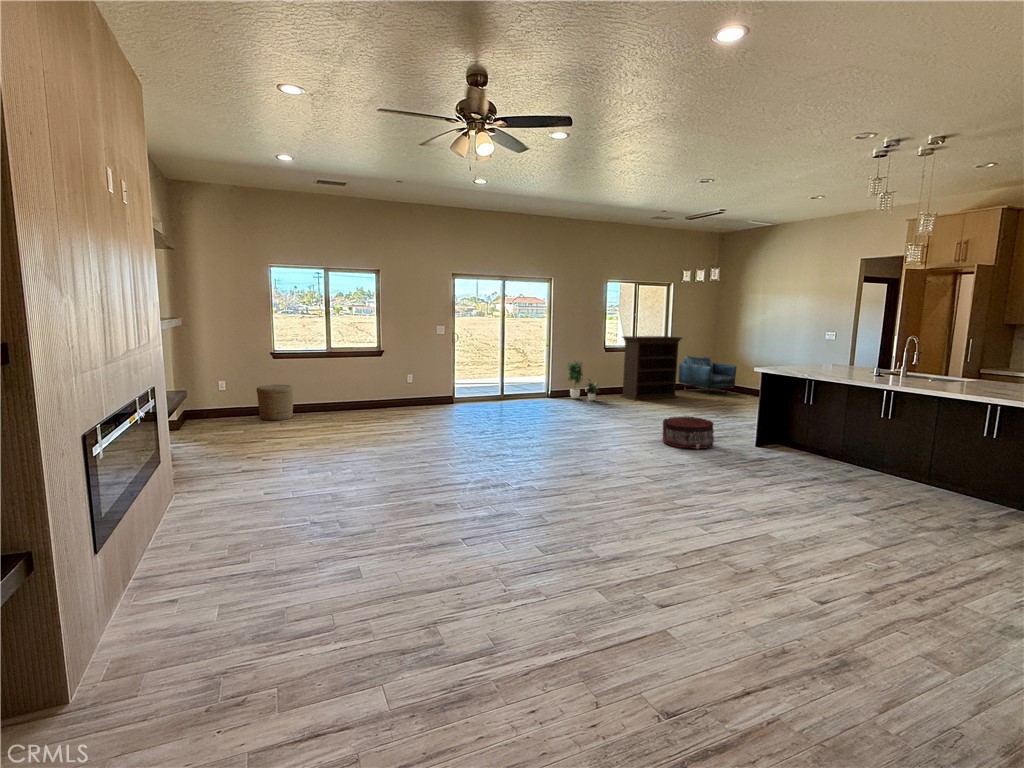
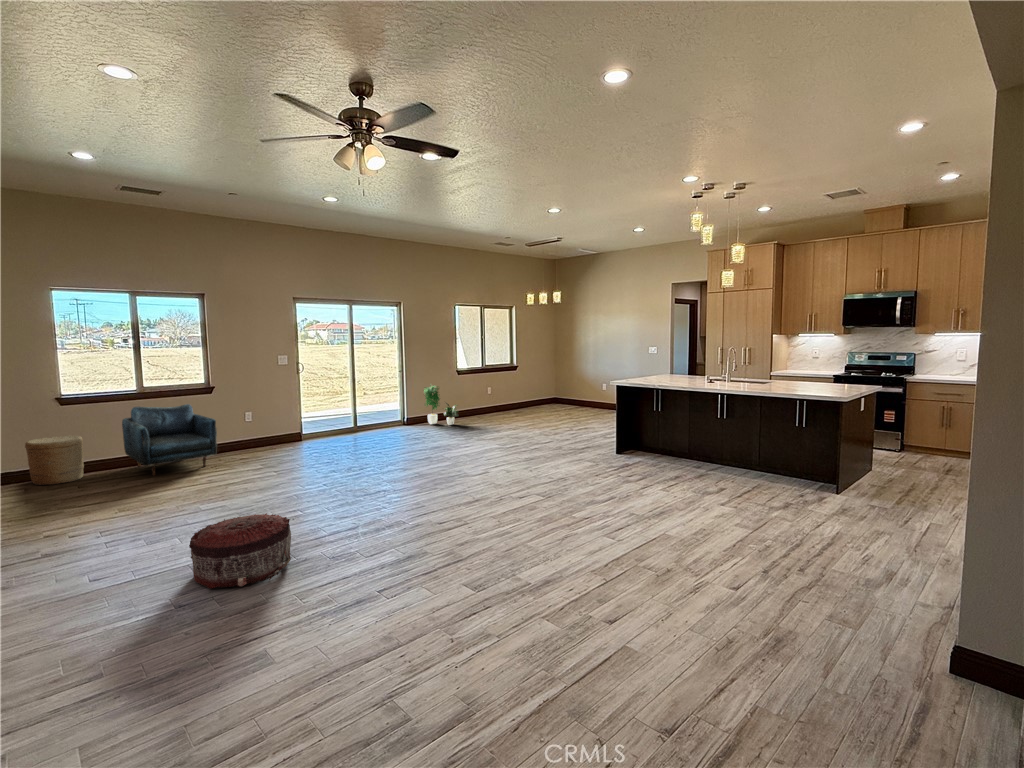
bookshelf: present [620,336,682,400] -> none [475,356,533,421]
armchair: present [679,356,736,395] -> present [122,404,217,476]
pouf: present [662,417,714,449] -> present [189,513,291,589]

